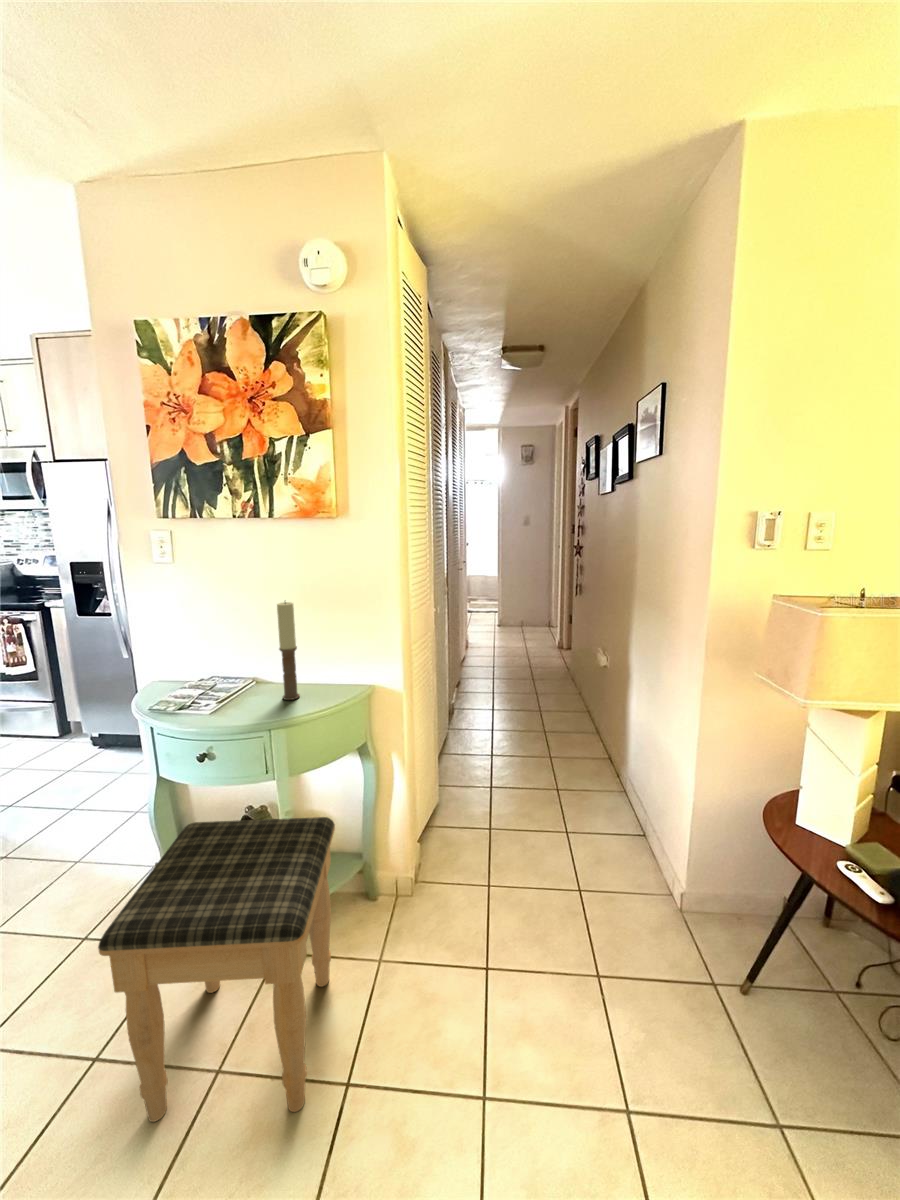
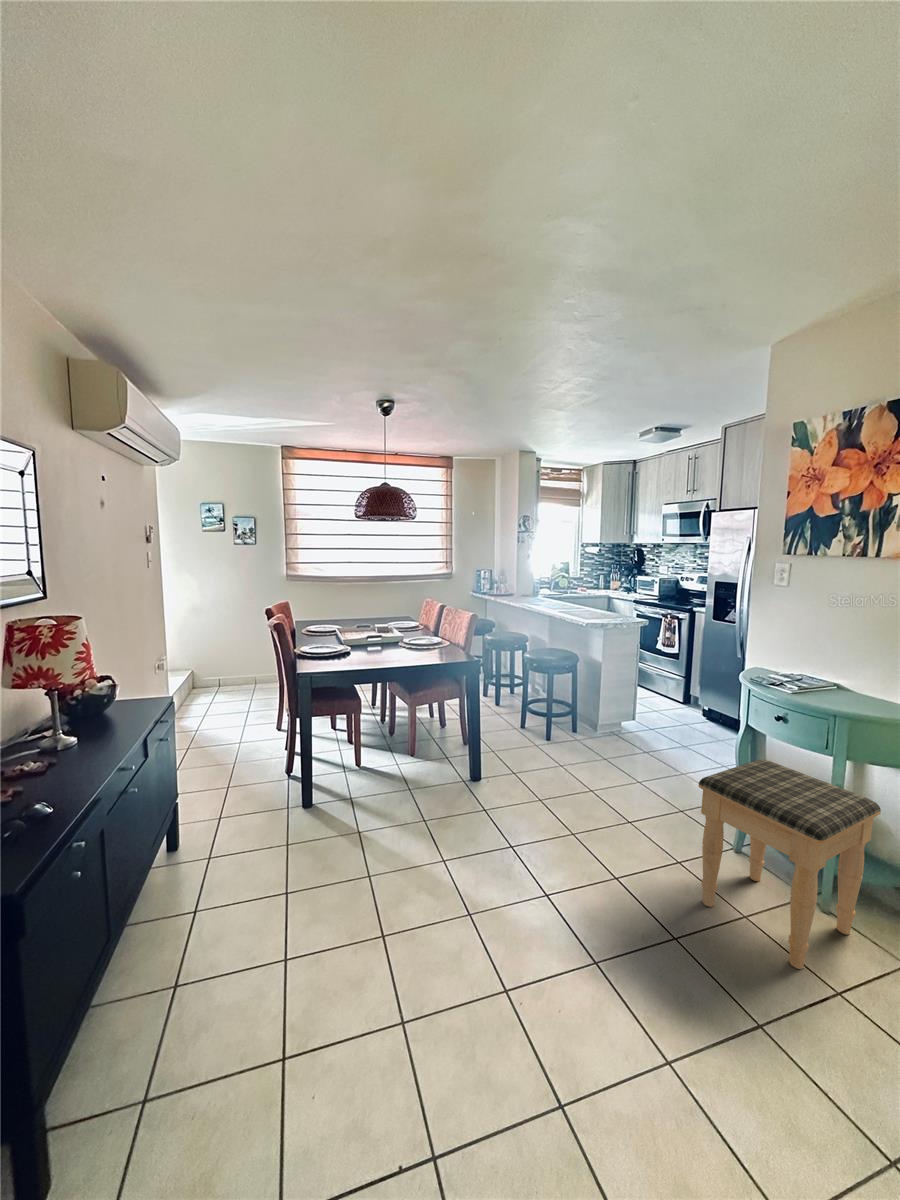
candle: present [277,602,300,700] -> none [856,624,882,705]

